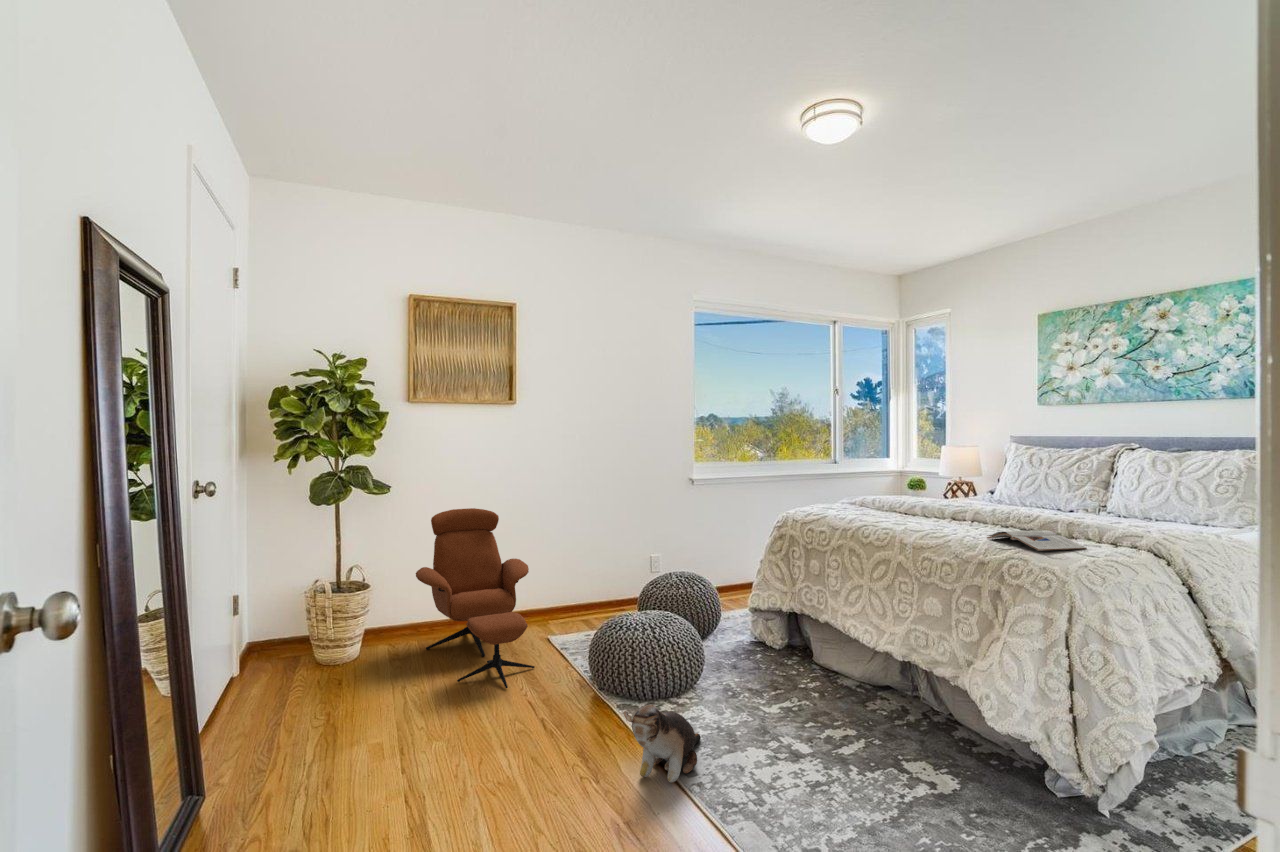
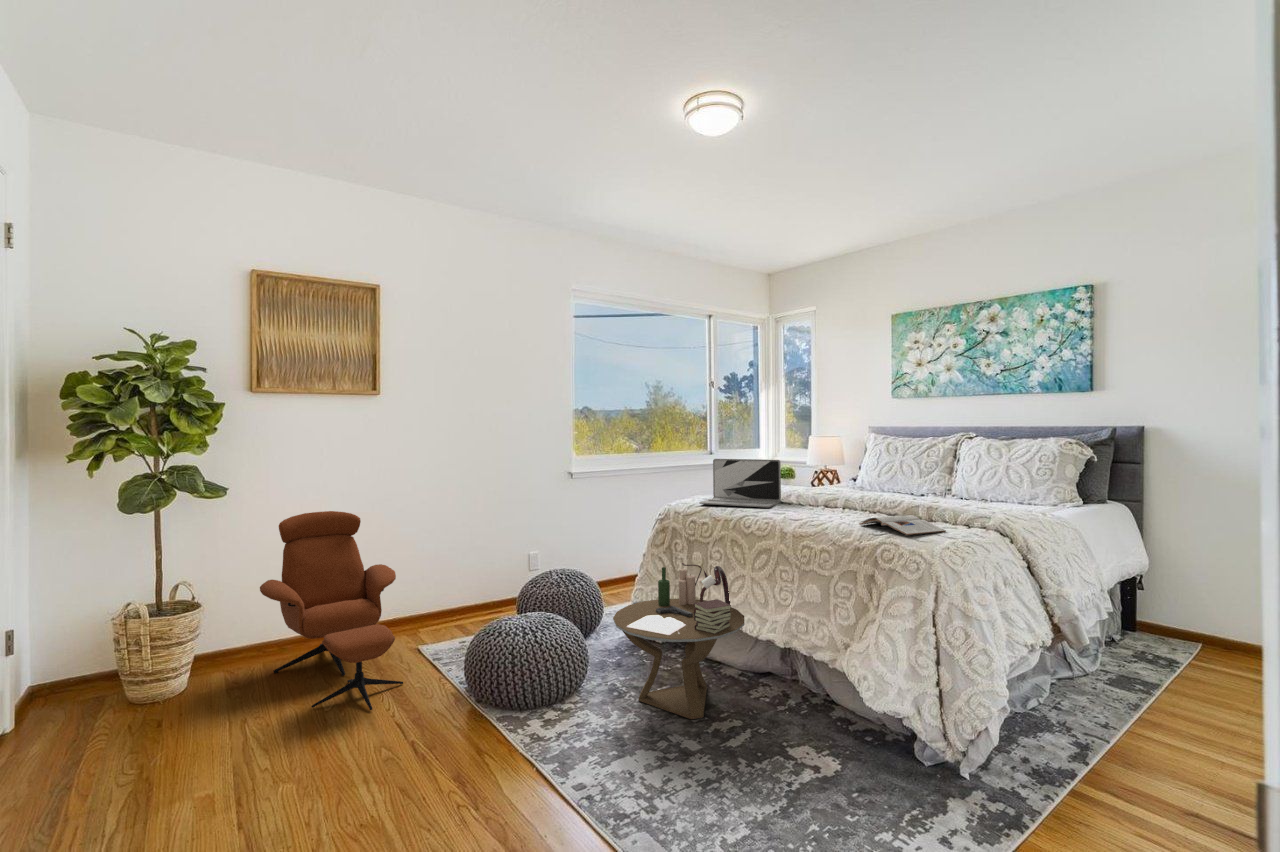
laptop: none [818,467,905,518] -> present [699,459,781,507]
side table: none [727,570,861,725] -> present [613,563,744,719]
plush toy: present [624,705,701,782] -> none [507,718,588,799]

